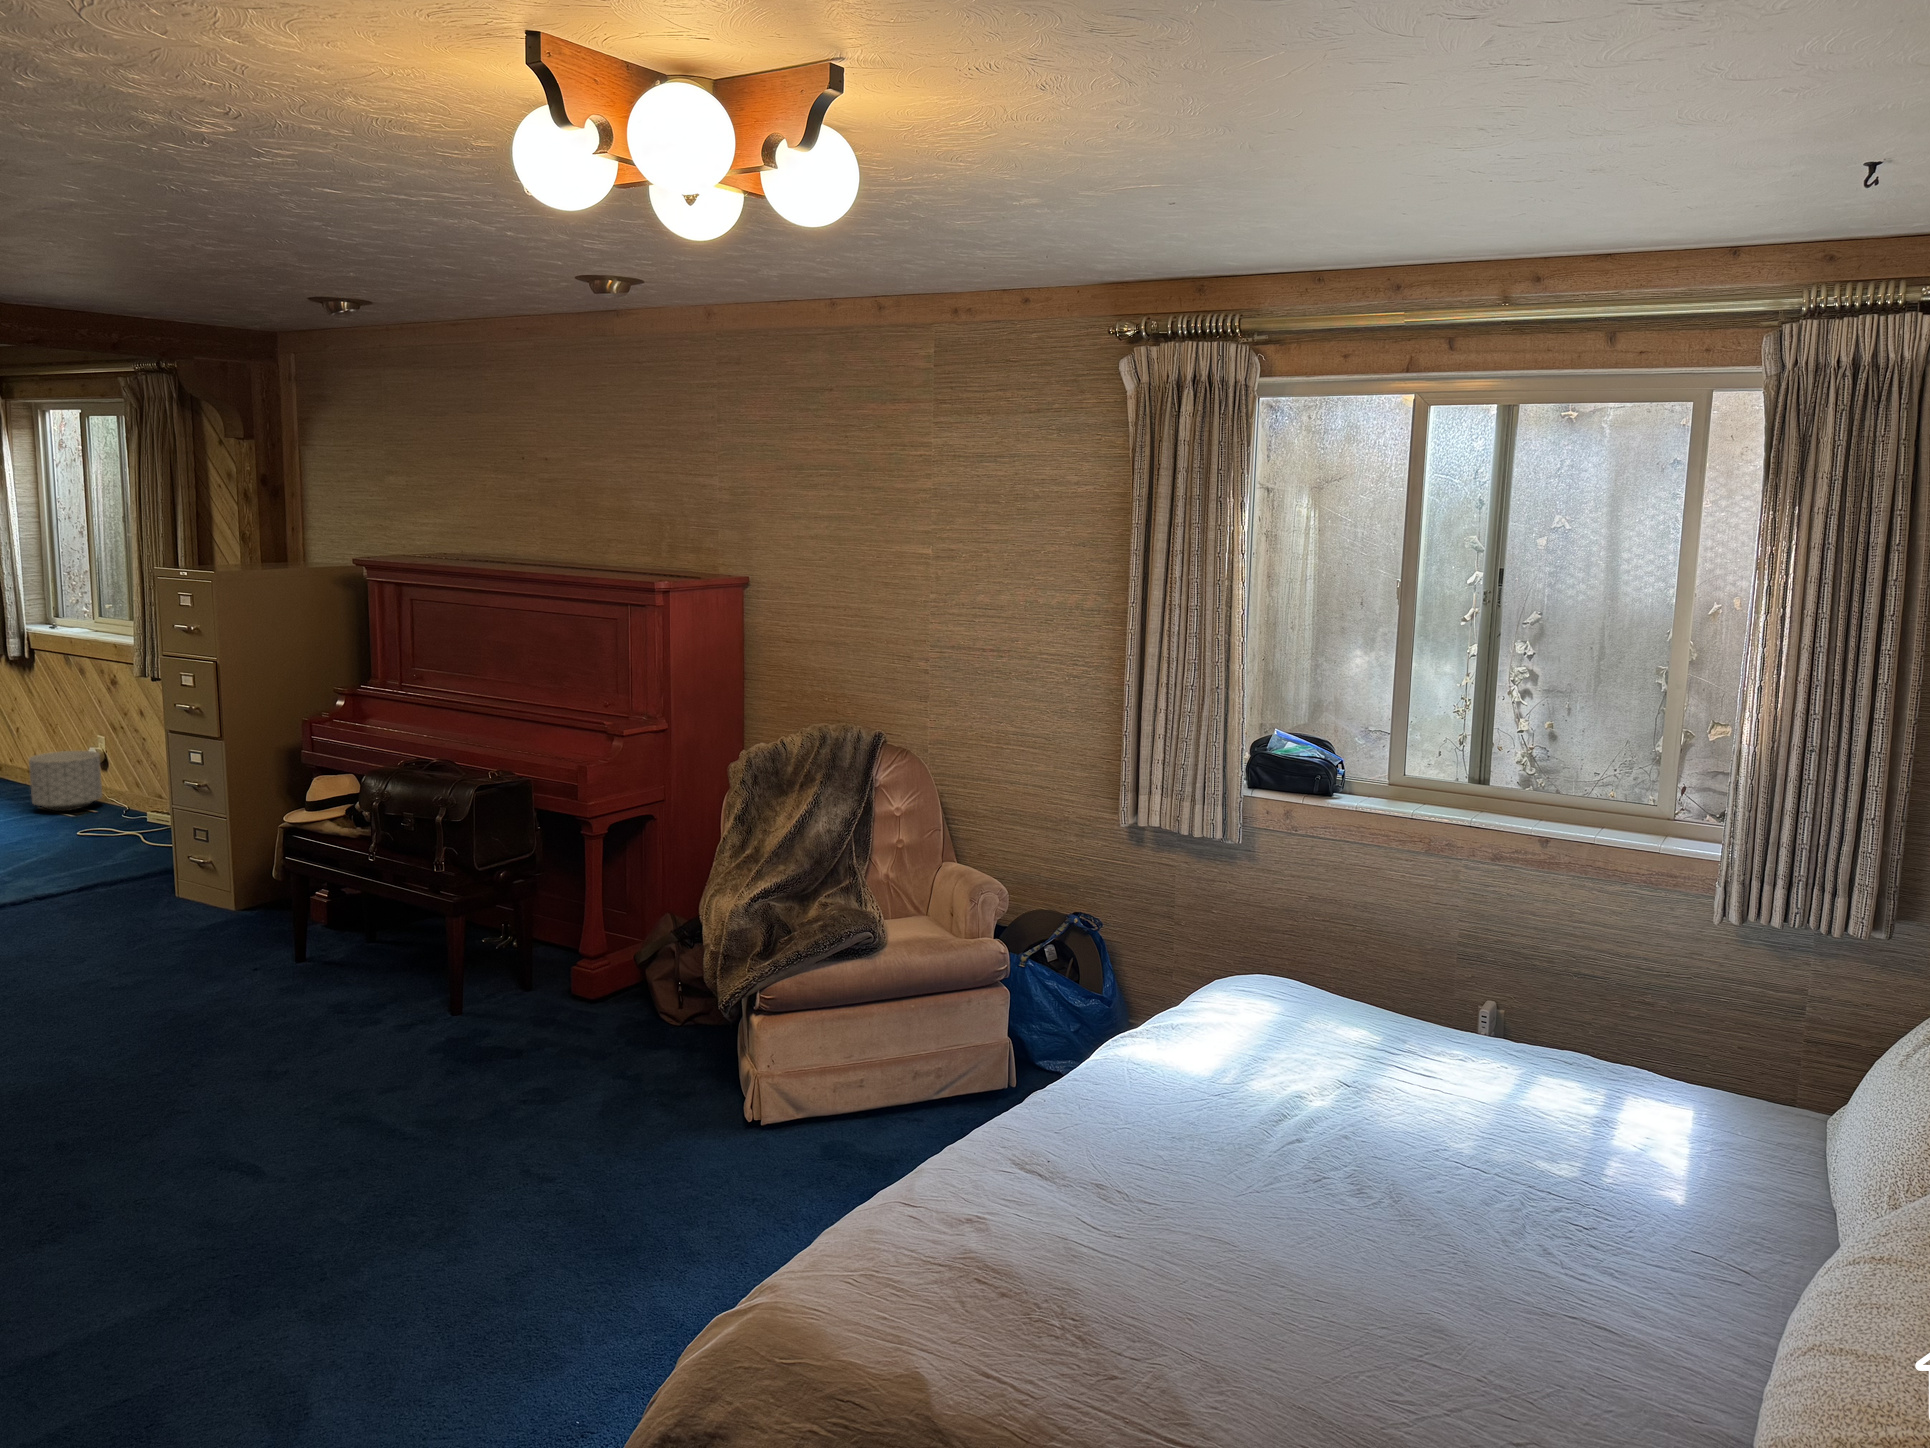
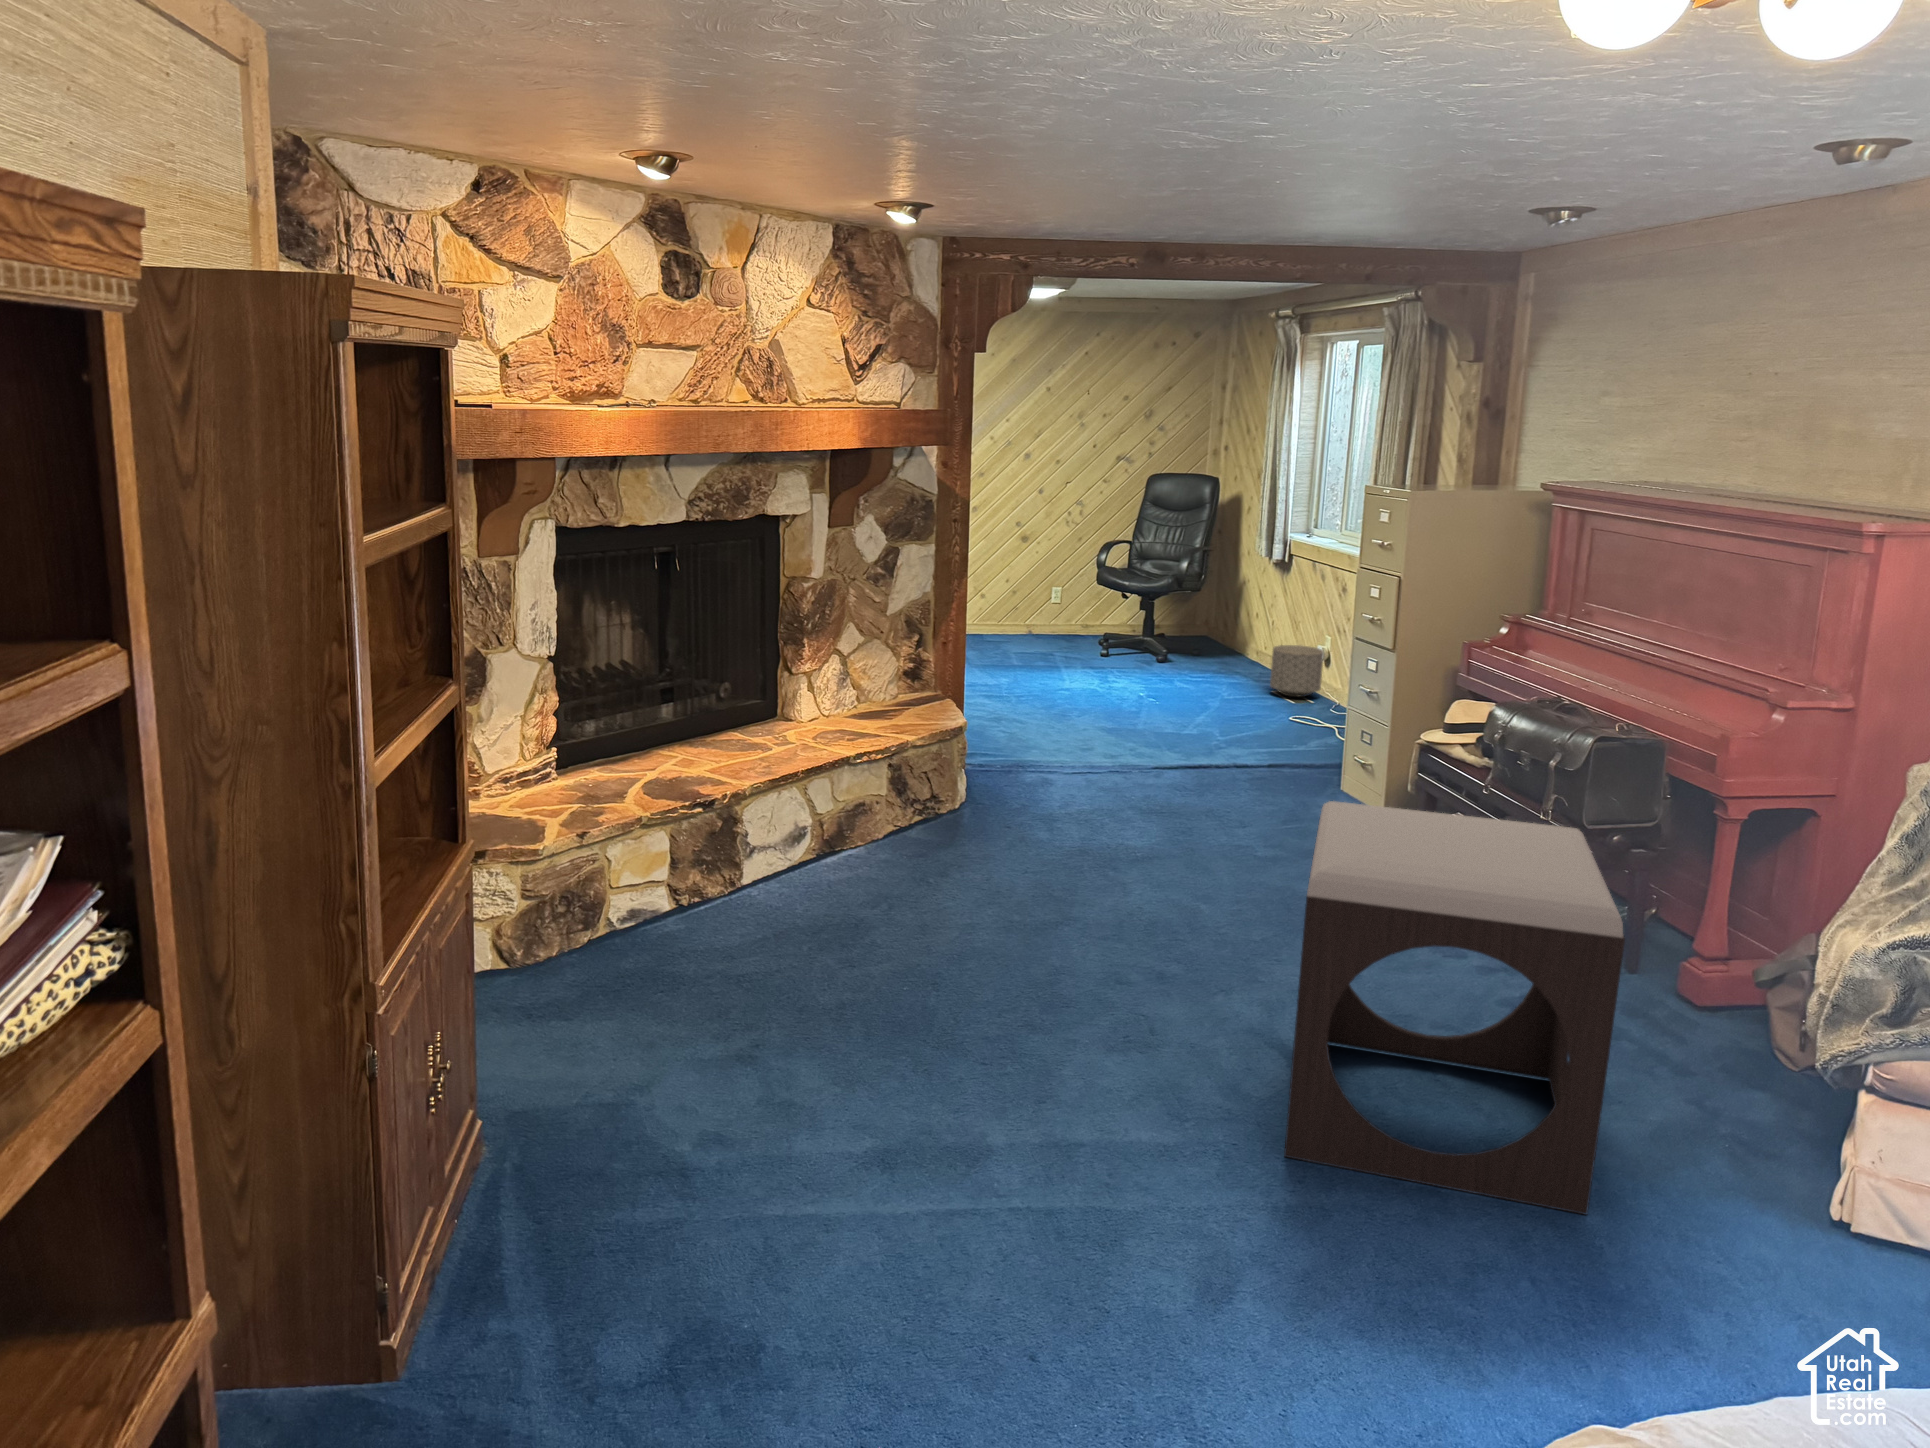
footstool: none [239,871,600,1311] -> present [1284,801,1625,1214]

